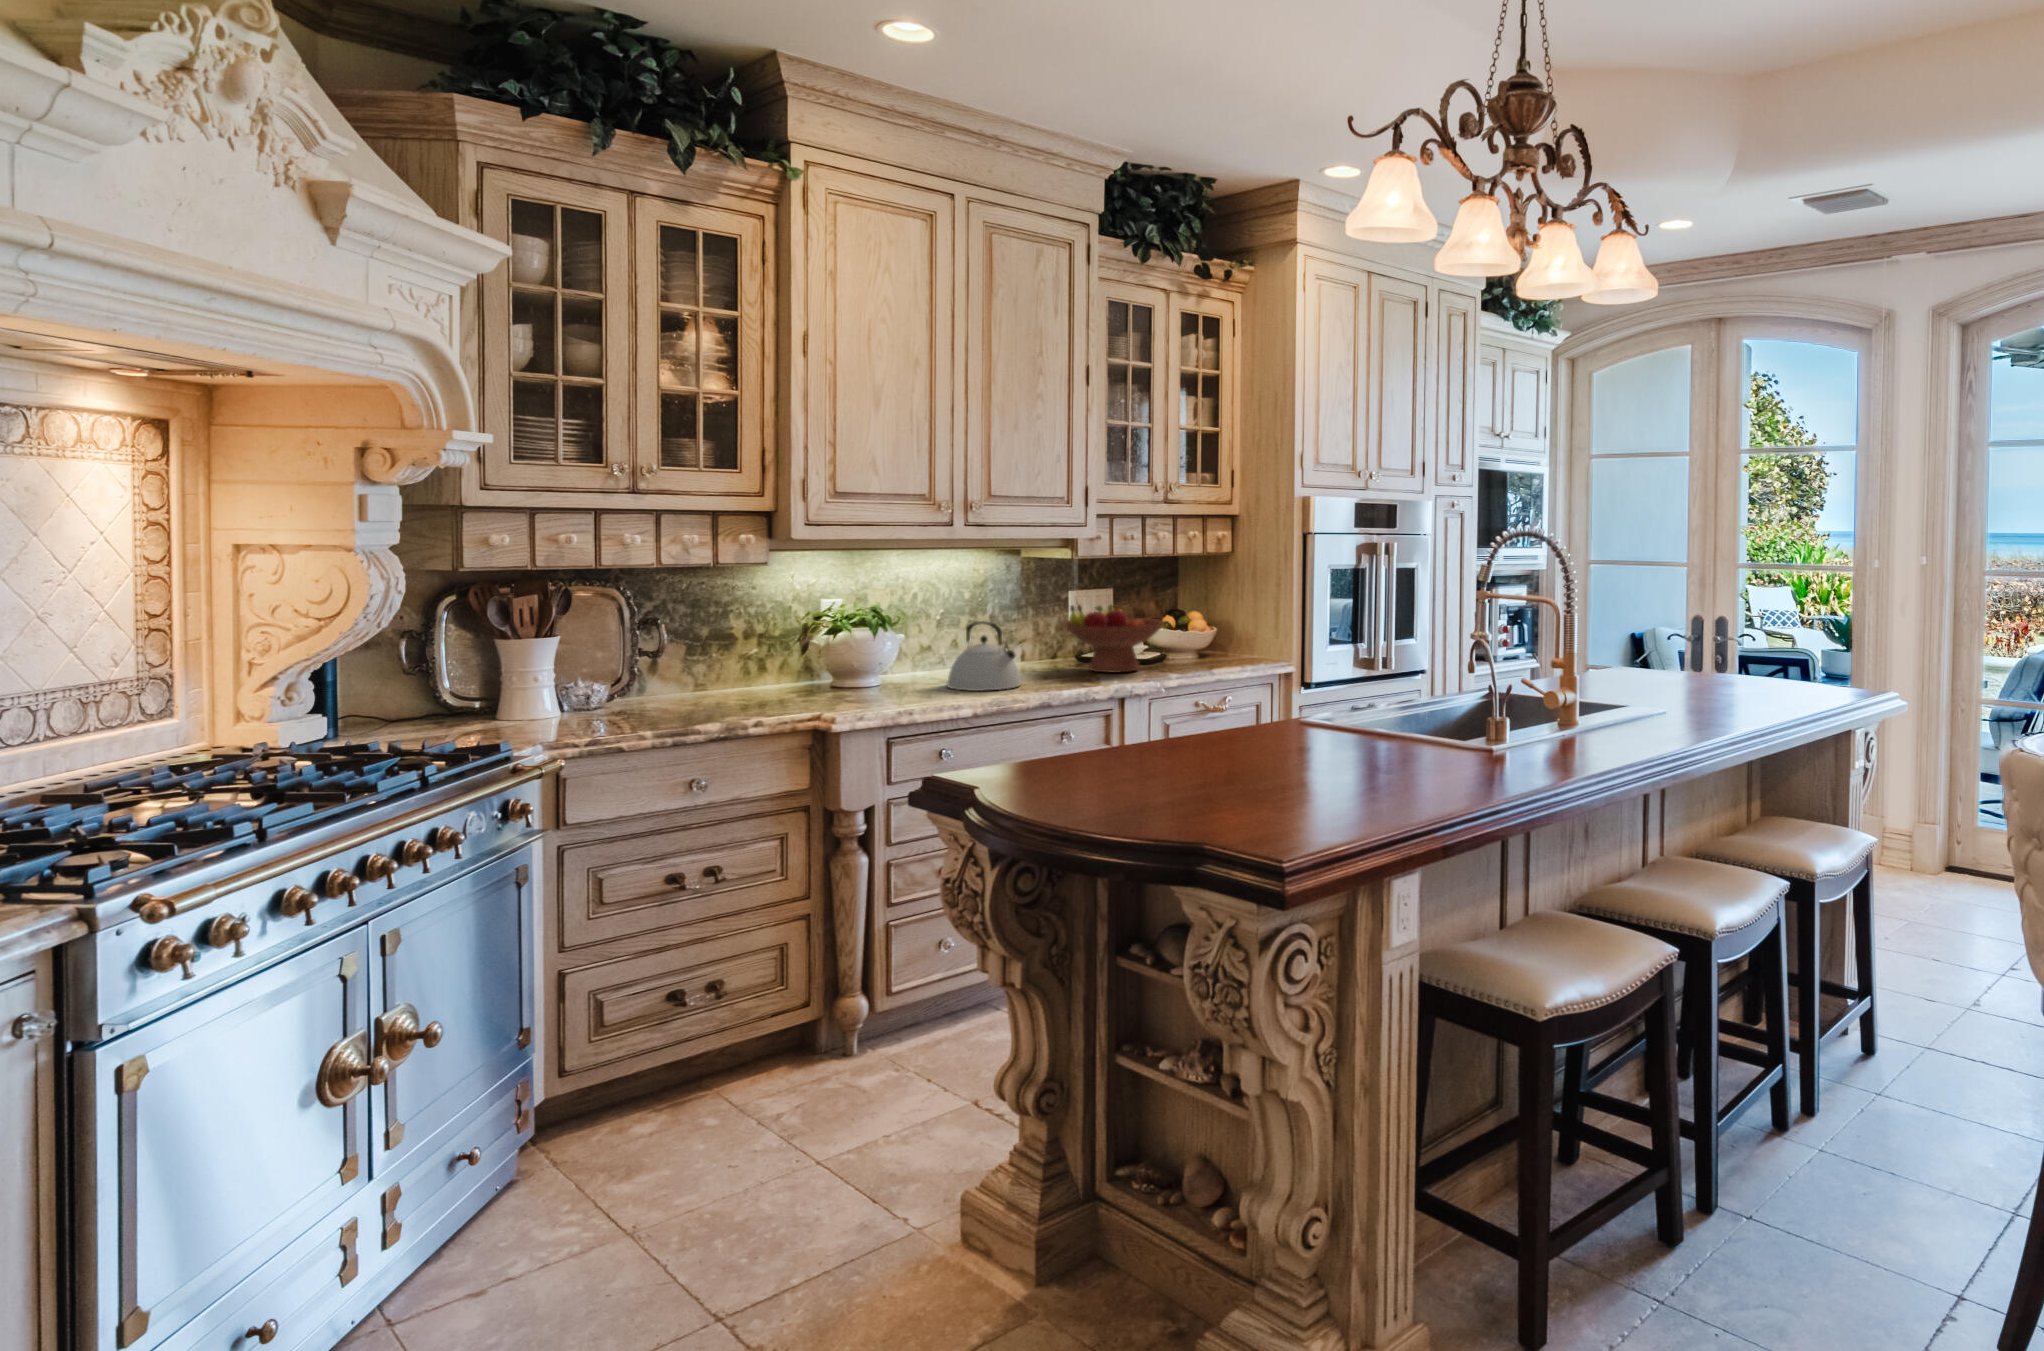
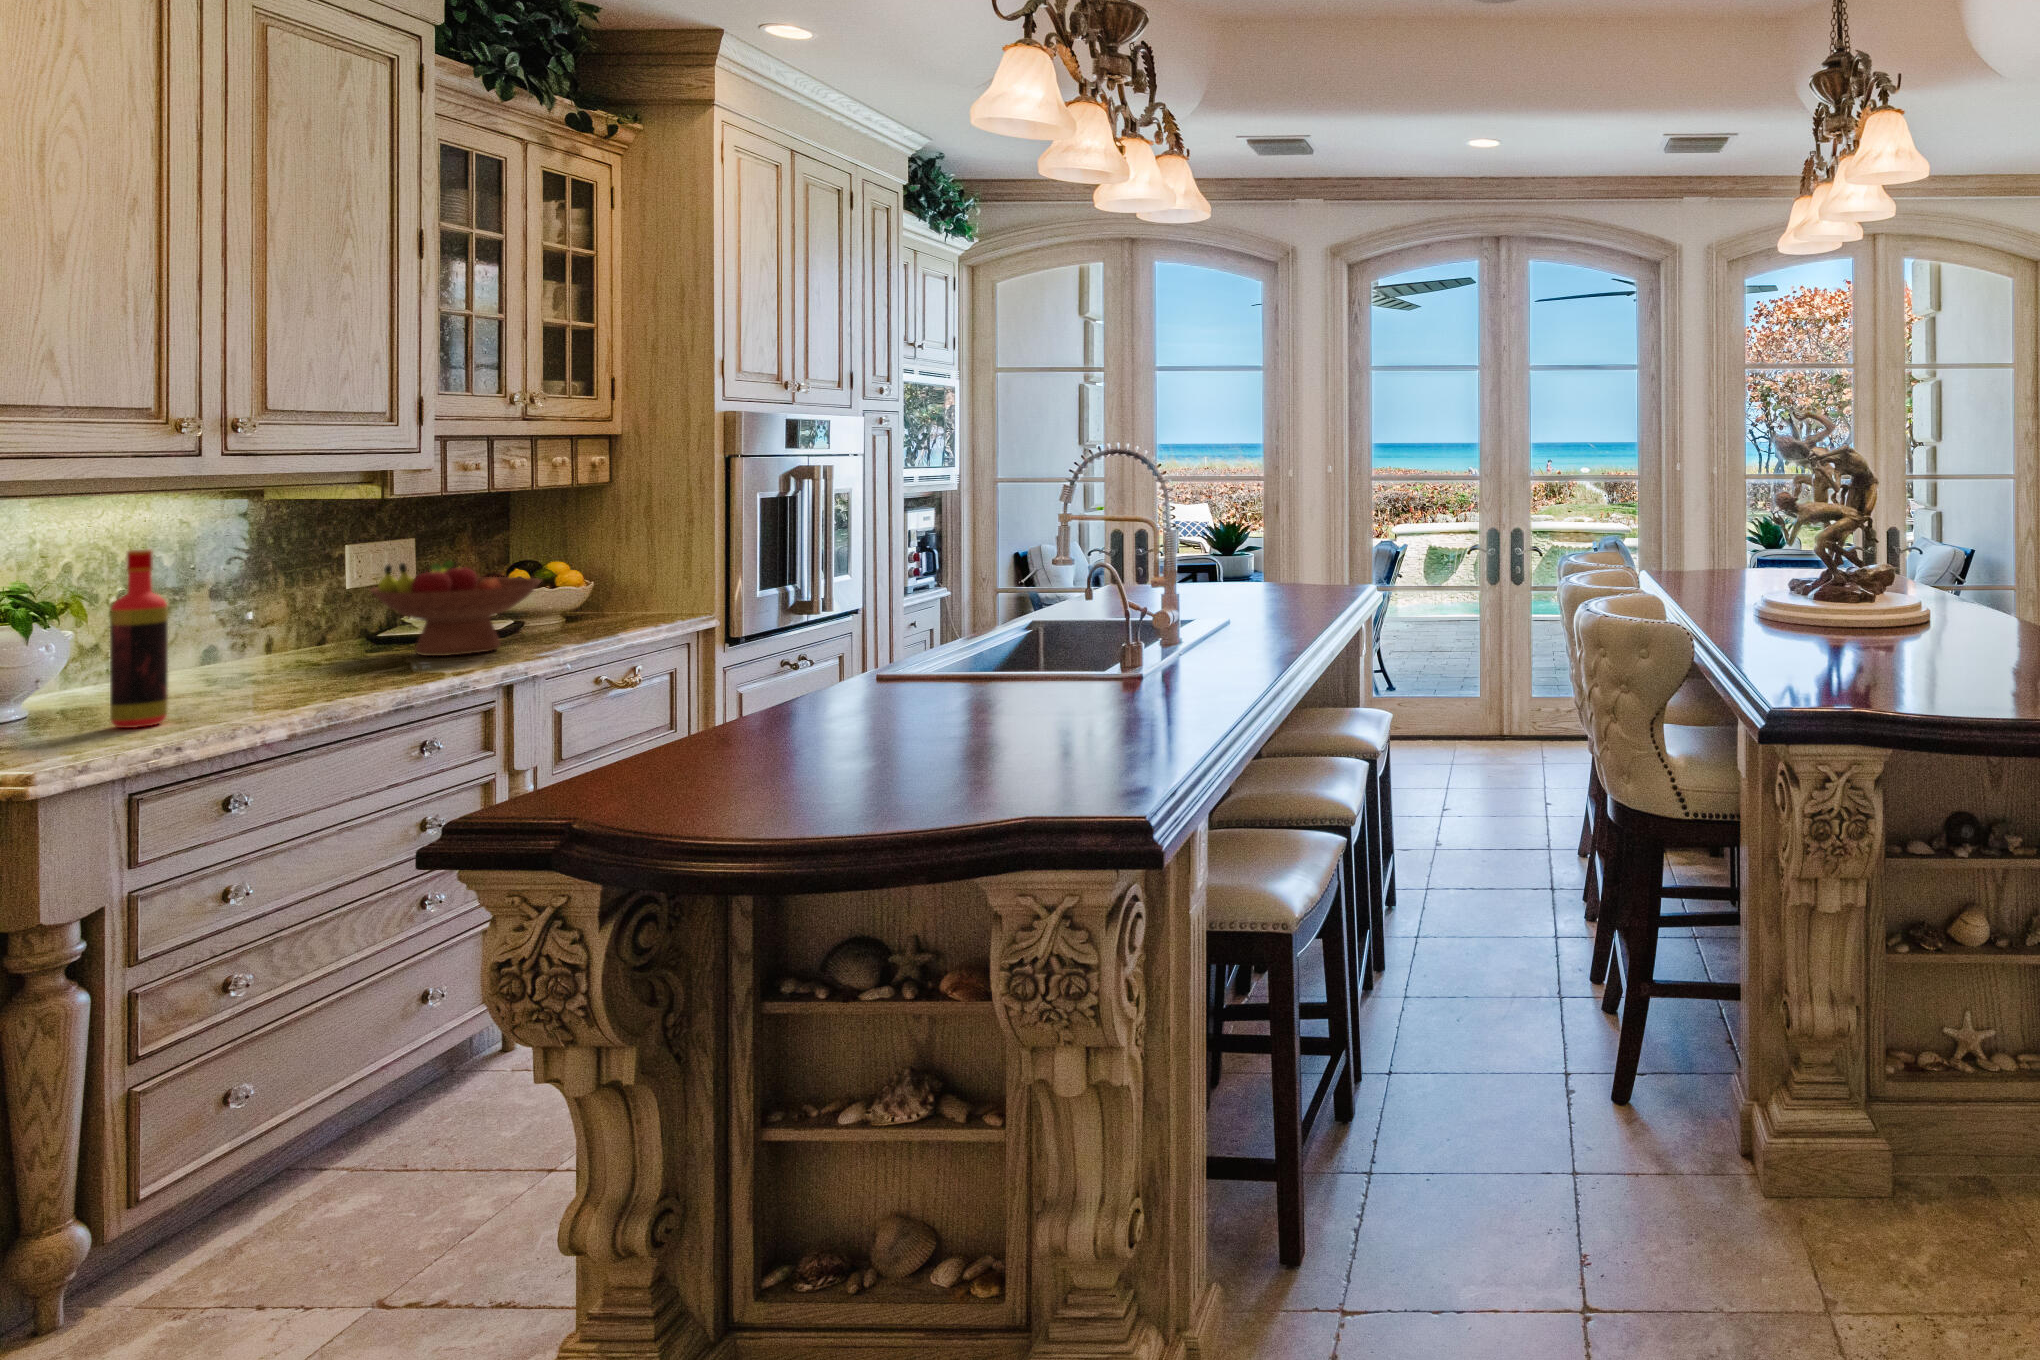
bottle: none [890,588,918,701] -> present [110,550,168,728]
kettle: present [947,621,1021,691] -> none [189,595,332,702]

